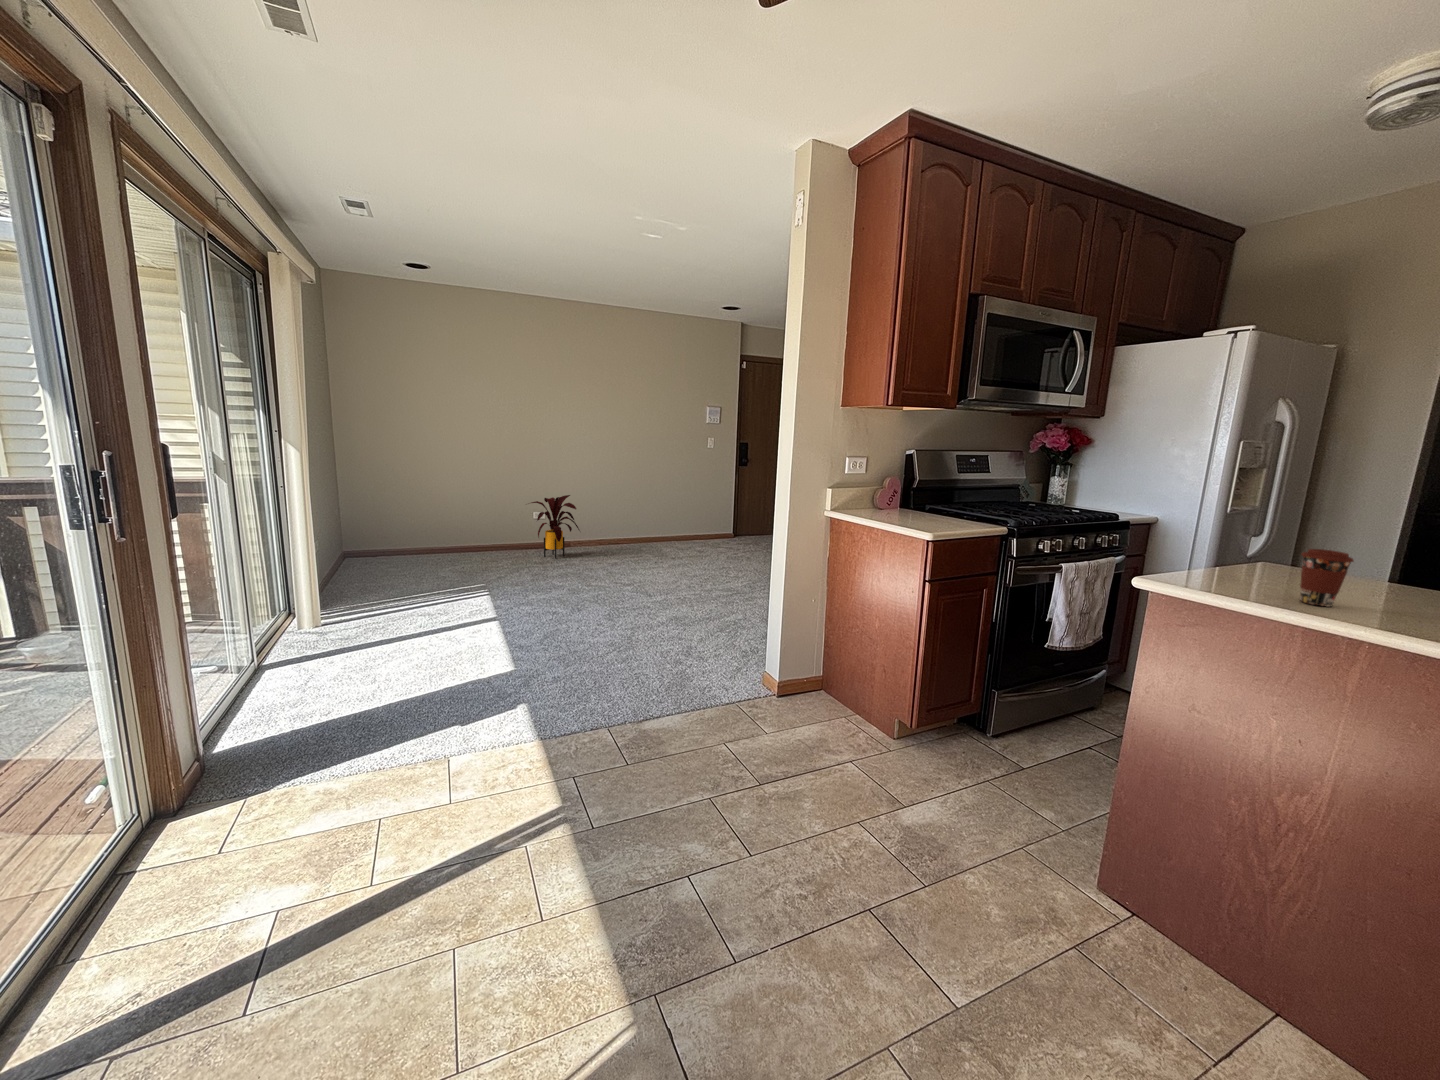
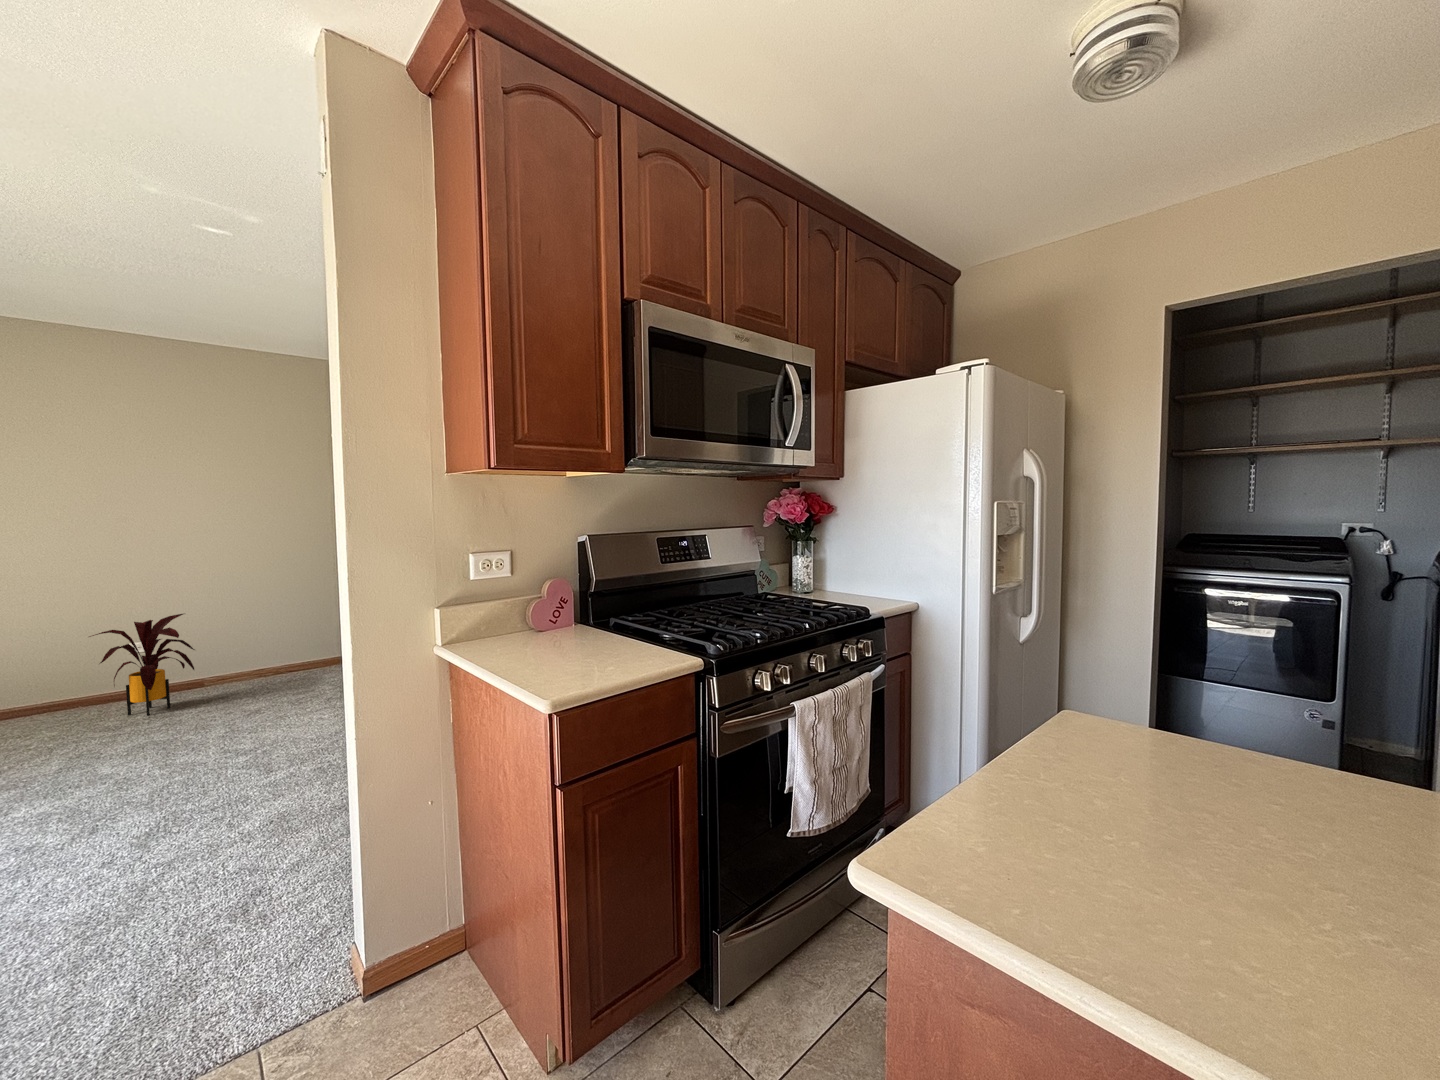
coffee cup: present [1300,549,1354,607] -> none [1174,787,1301,957]

